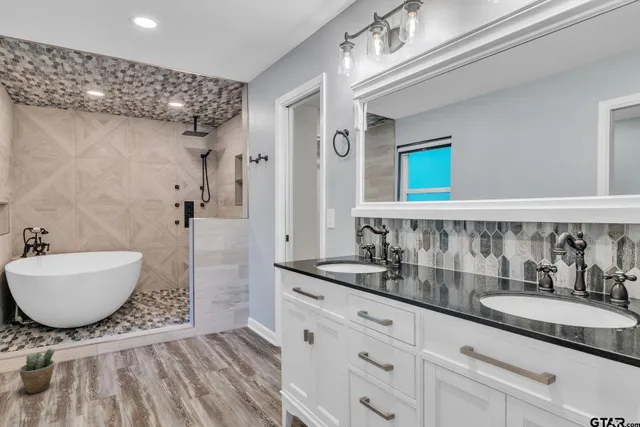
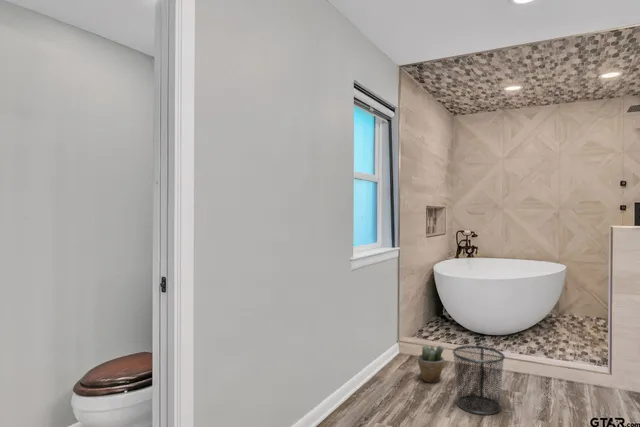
waste bin: none [76,334,131,401] -> present [453,346,505,415]

